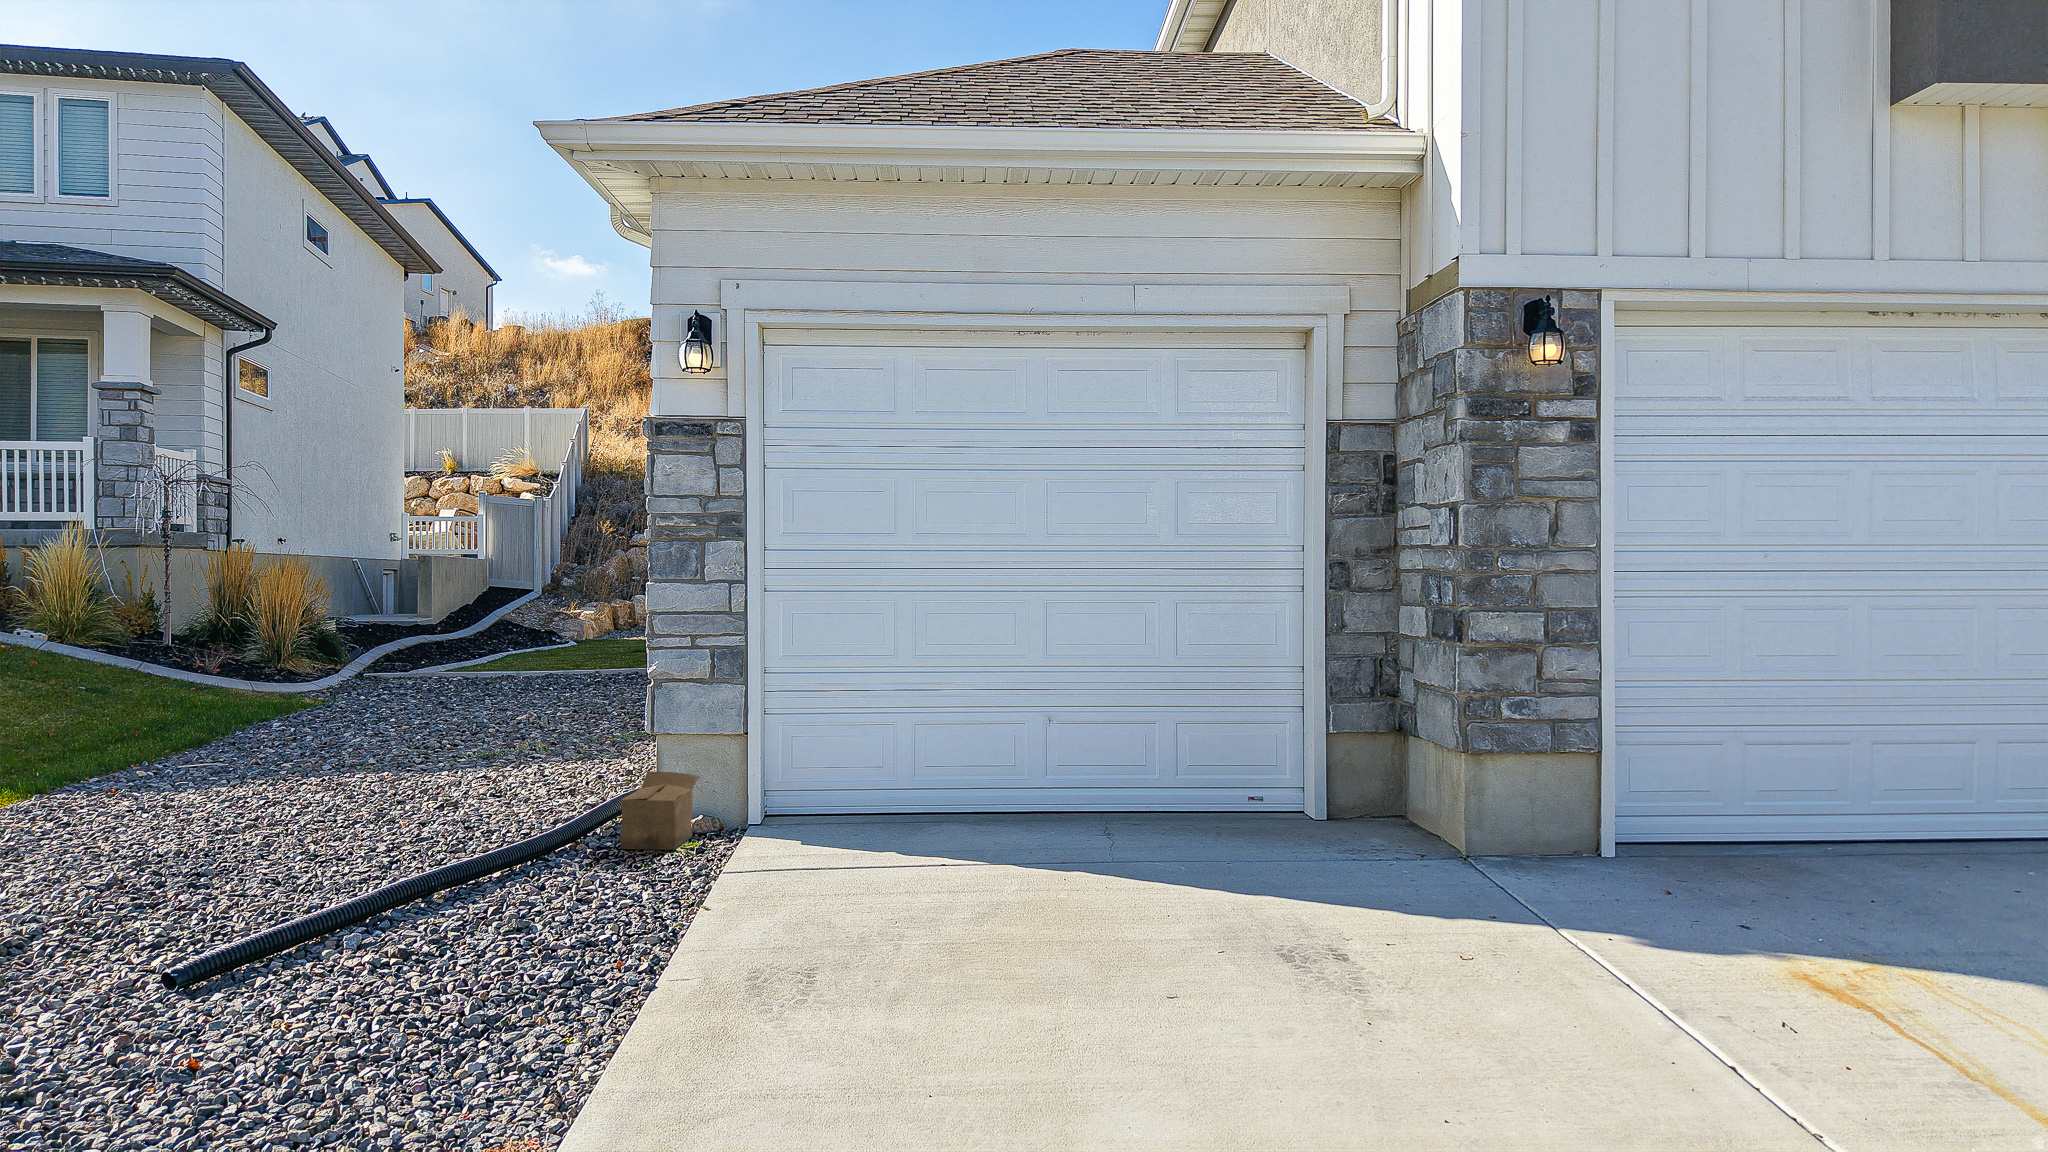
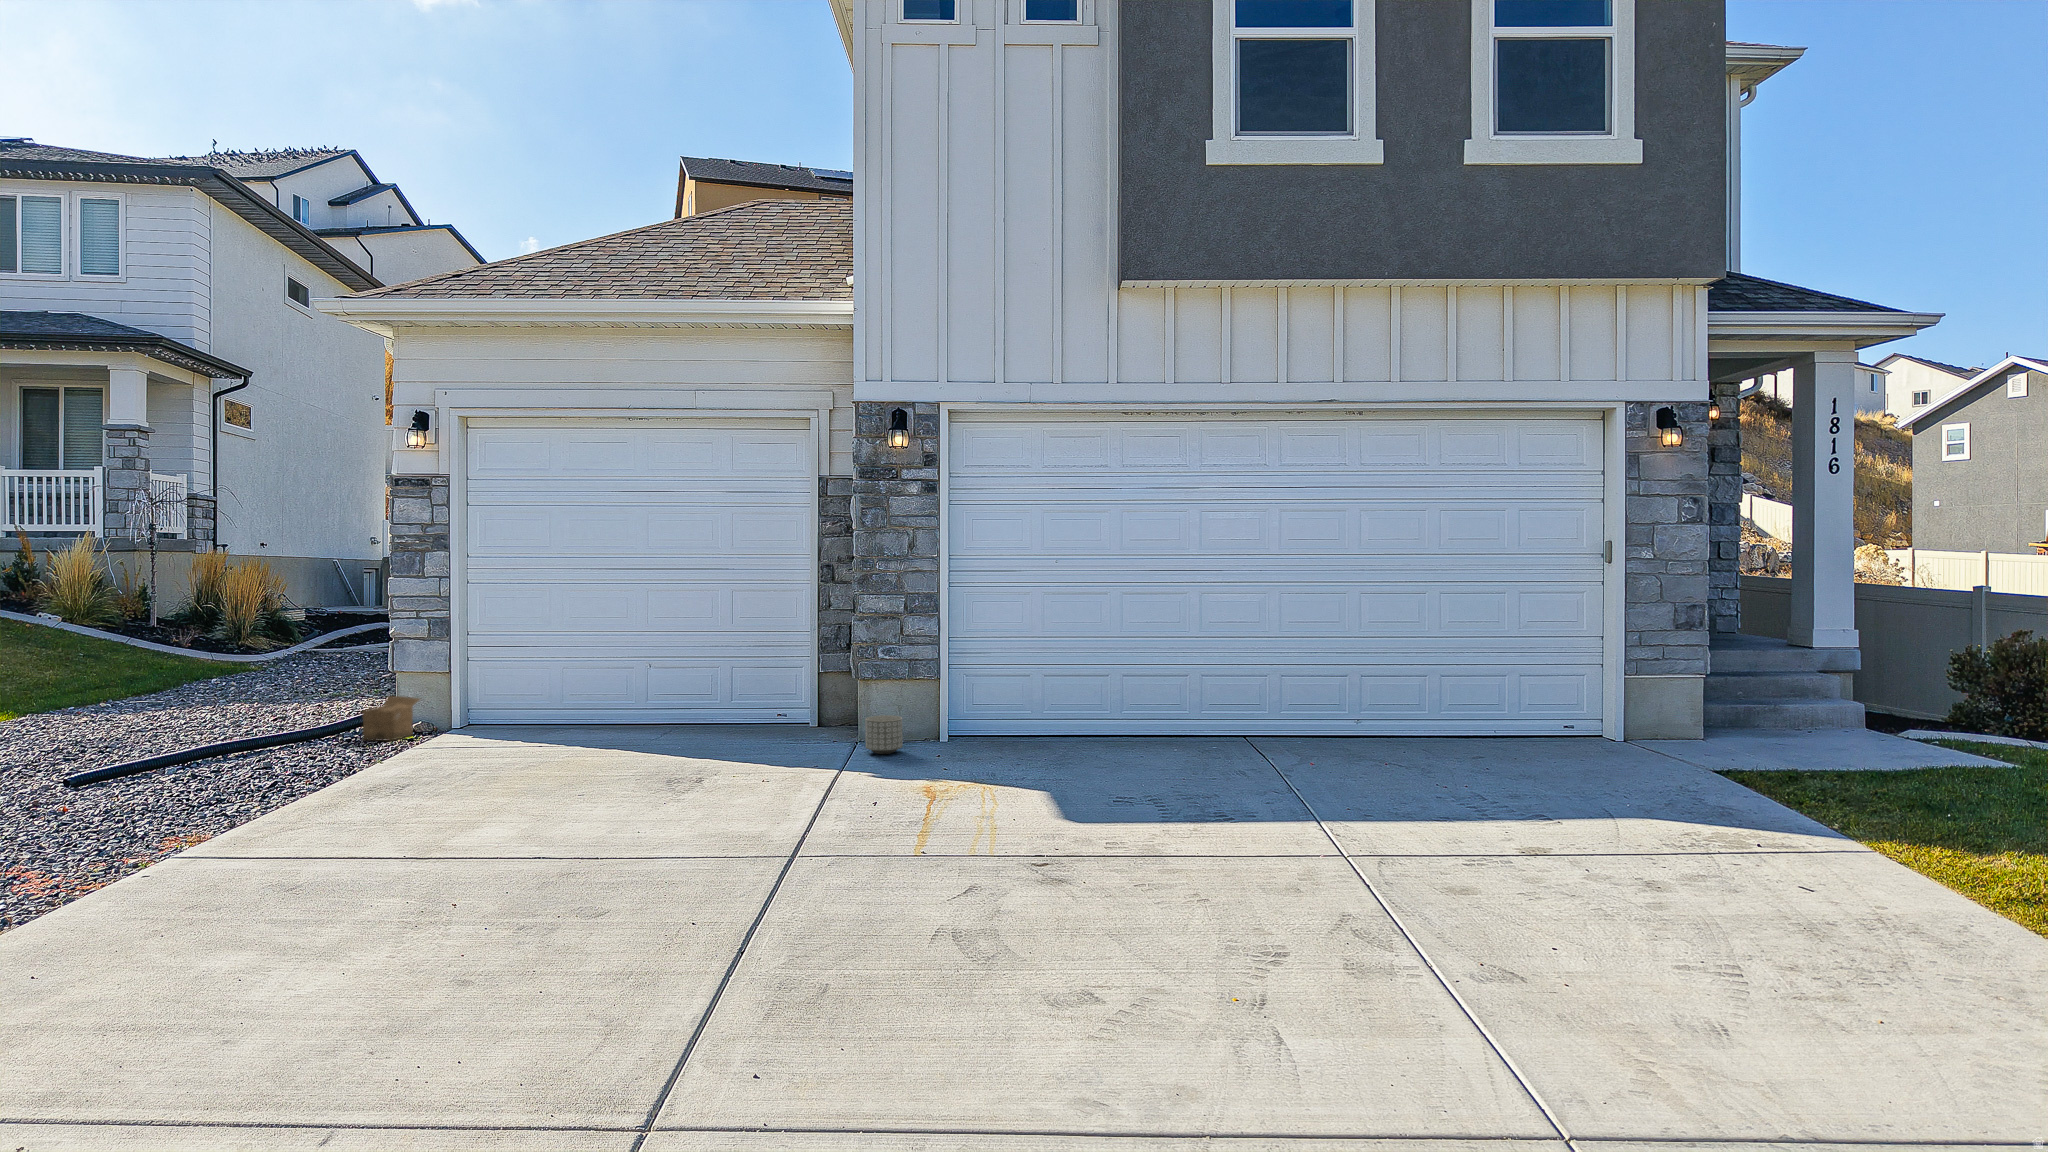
planter: none [1497,806,1564,874] -> present [865,715,902,754]

